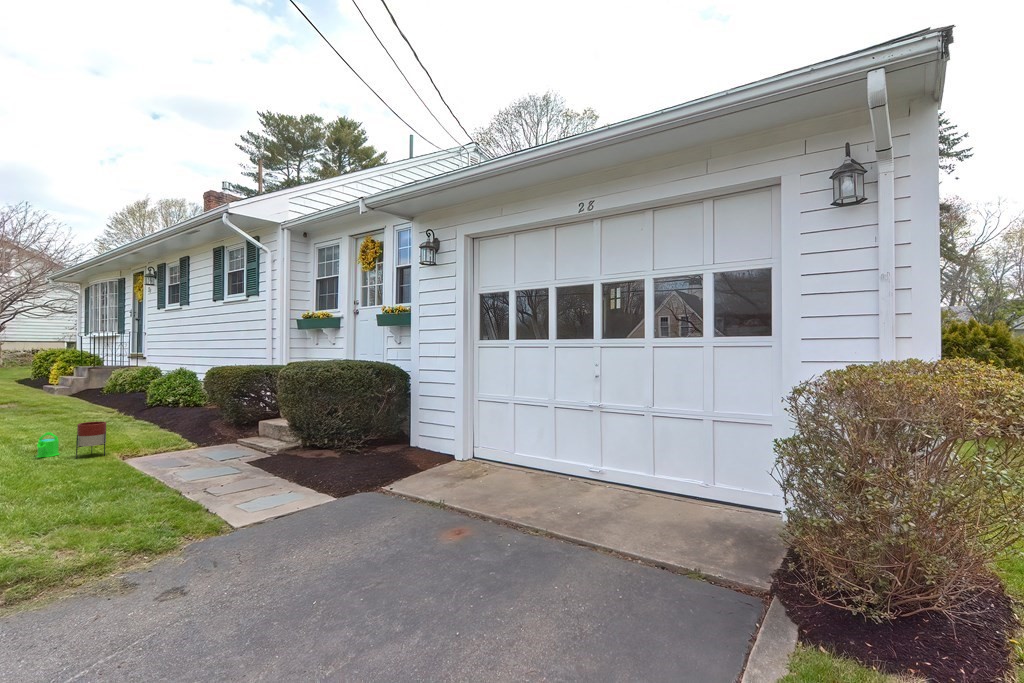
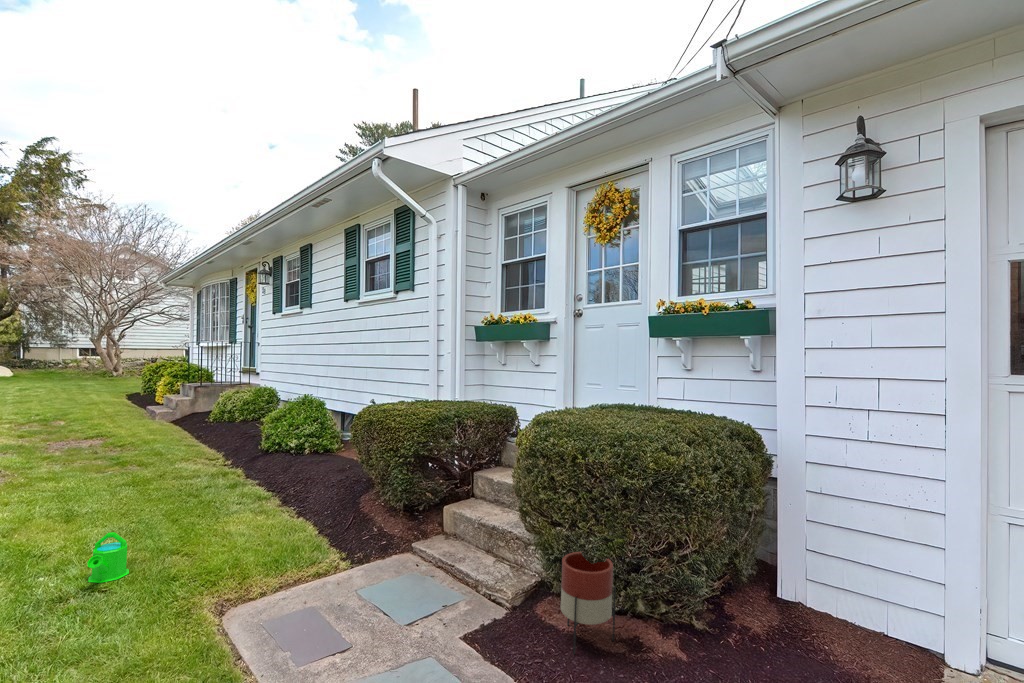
planter: present [76,421,106,458] -> present [560,552,616,654]

